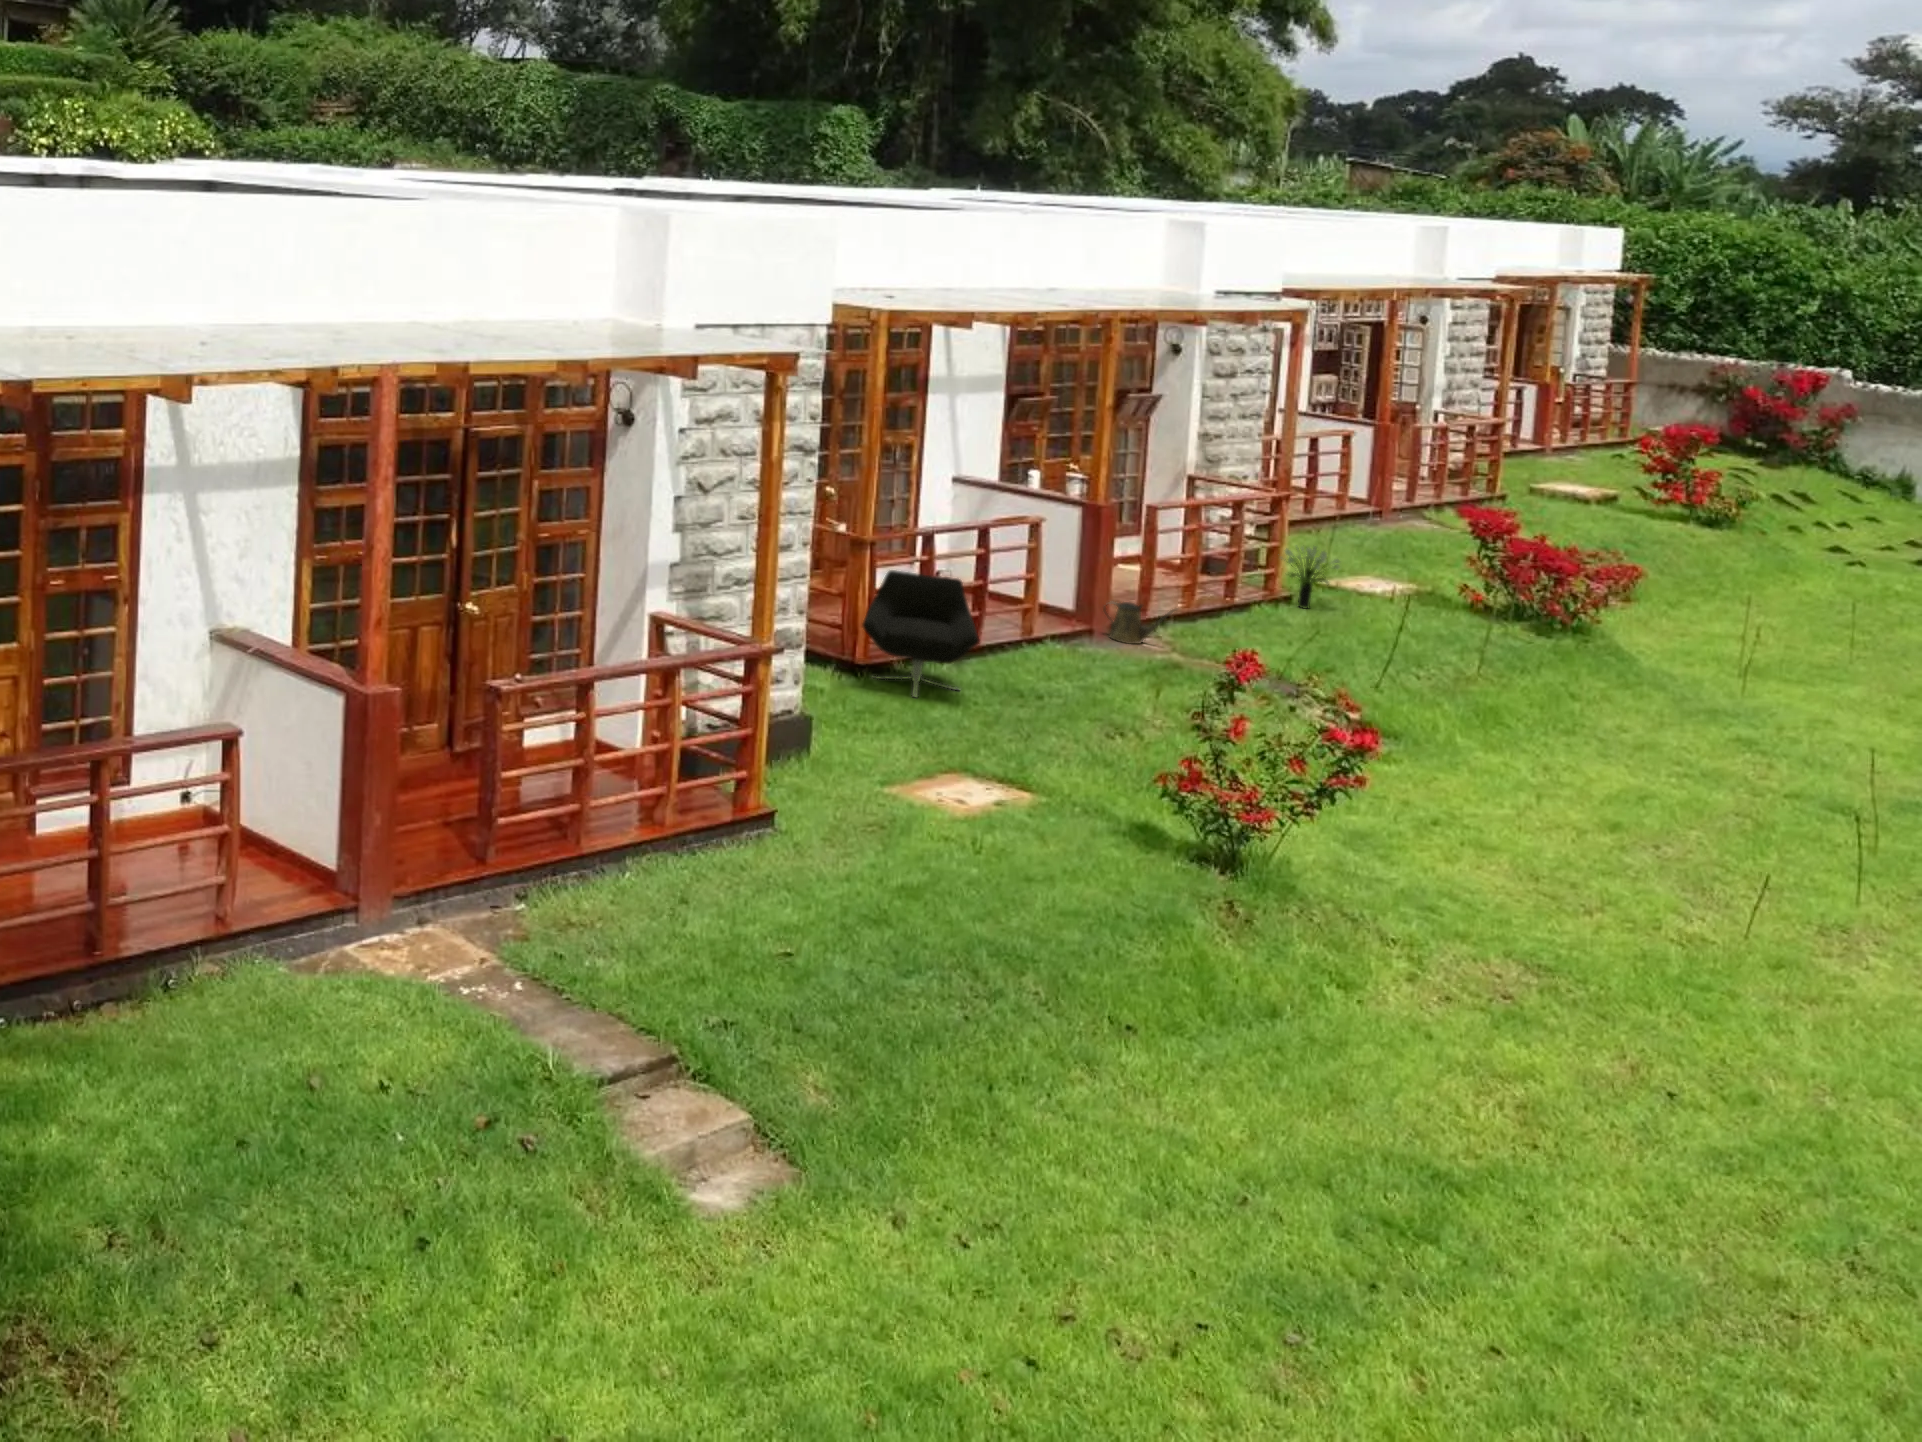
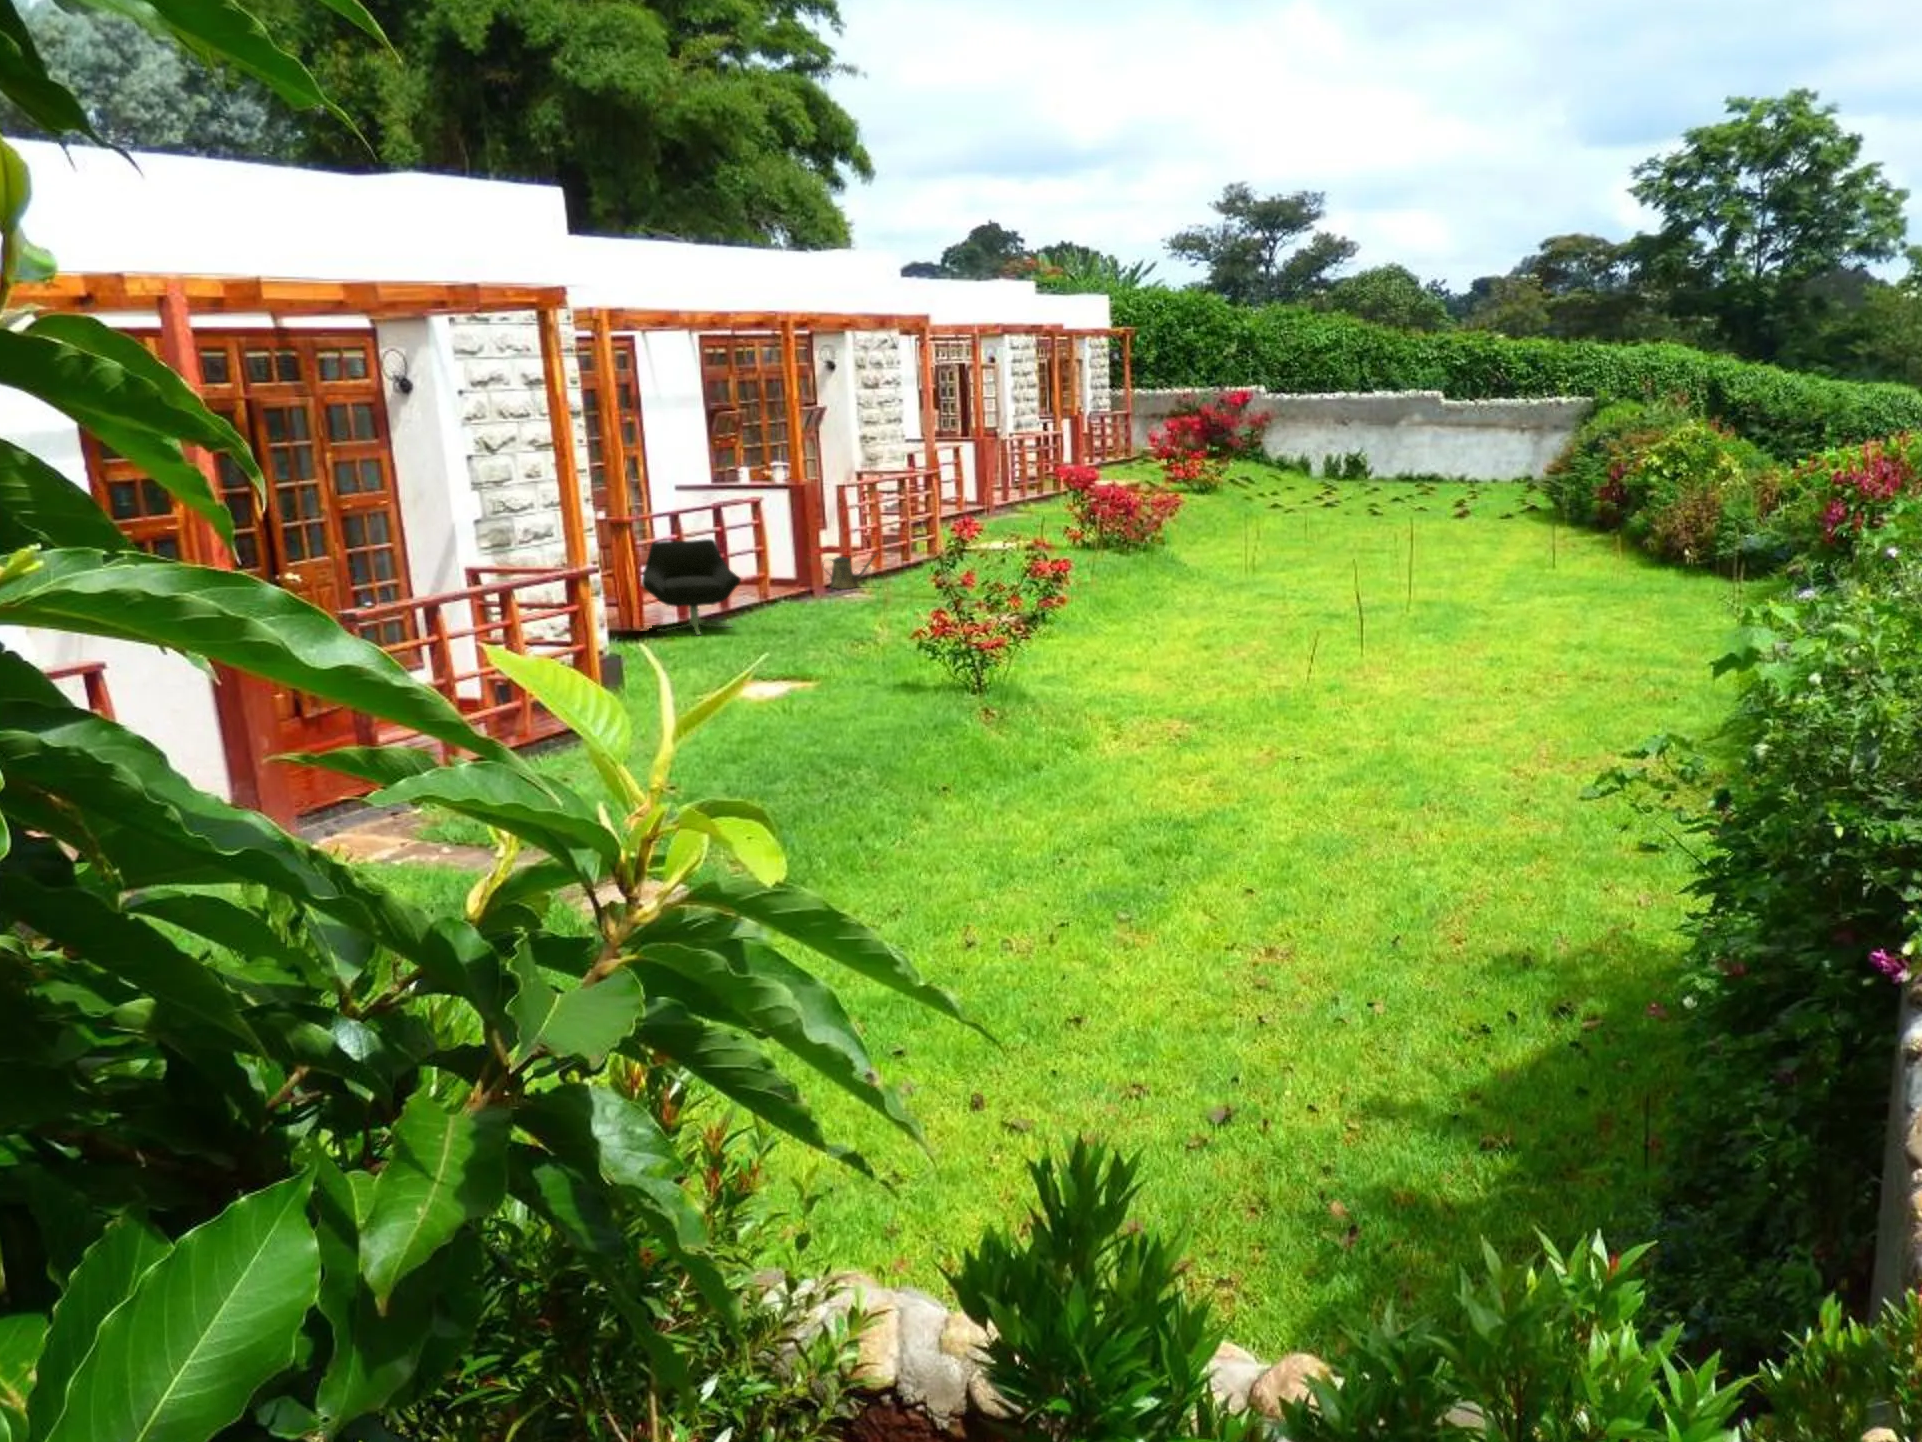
potted plant: present [1285,547,1339,608] -> none [935,506,981,557]

